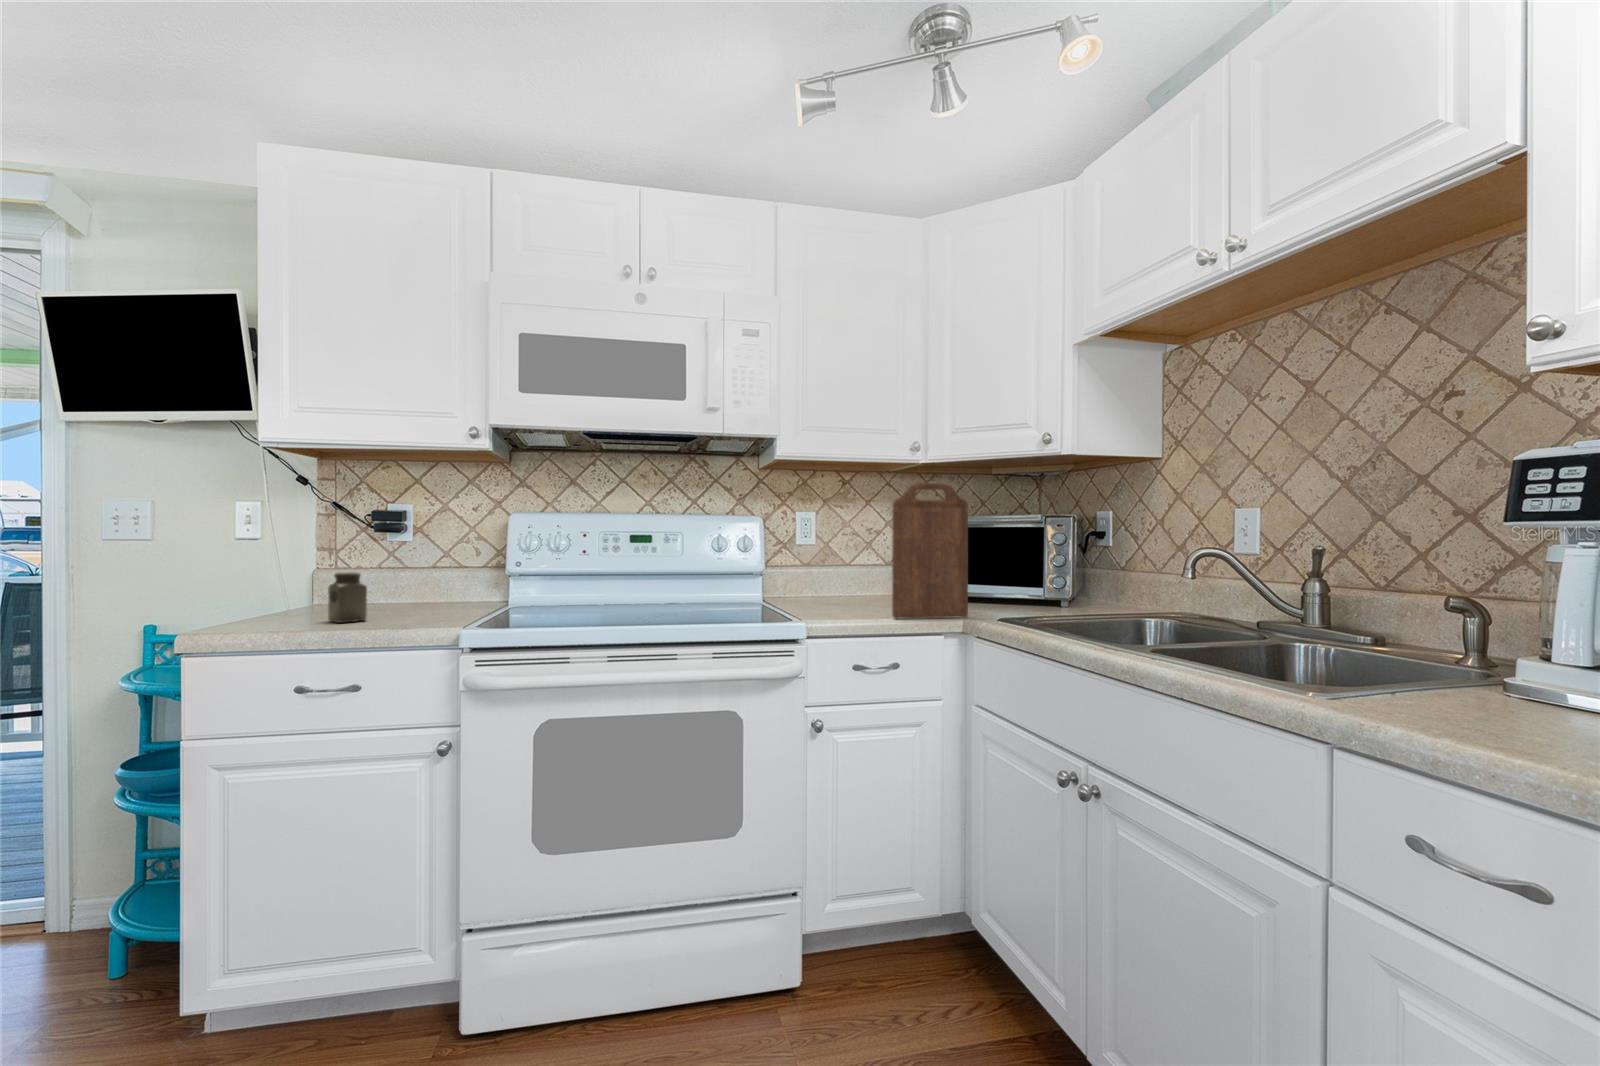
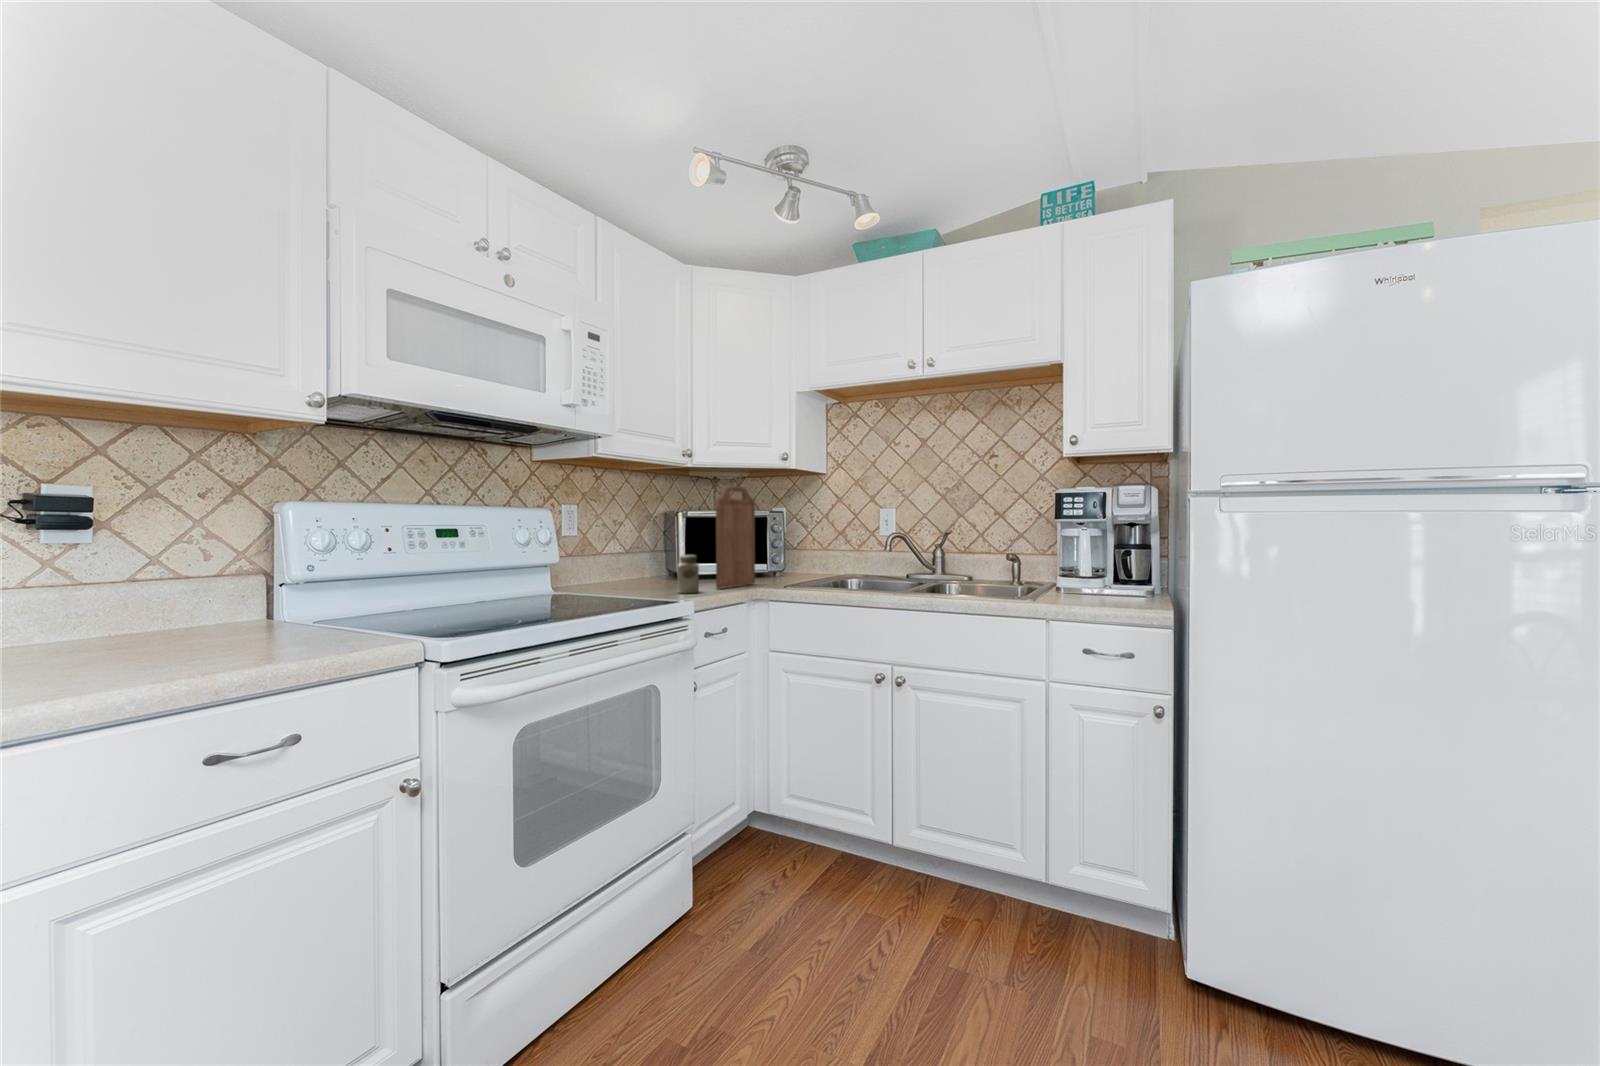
salt shaker: present [328,572,367,623] -> present [678,555,699,593]

